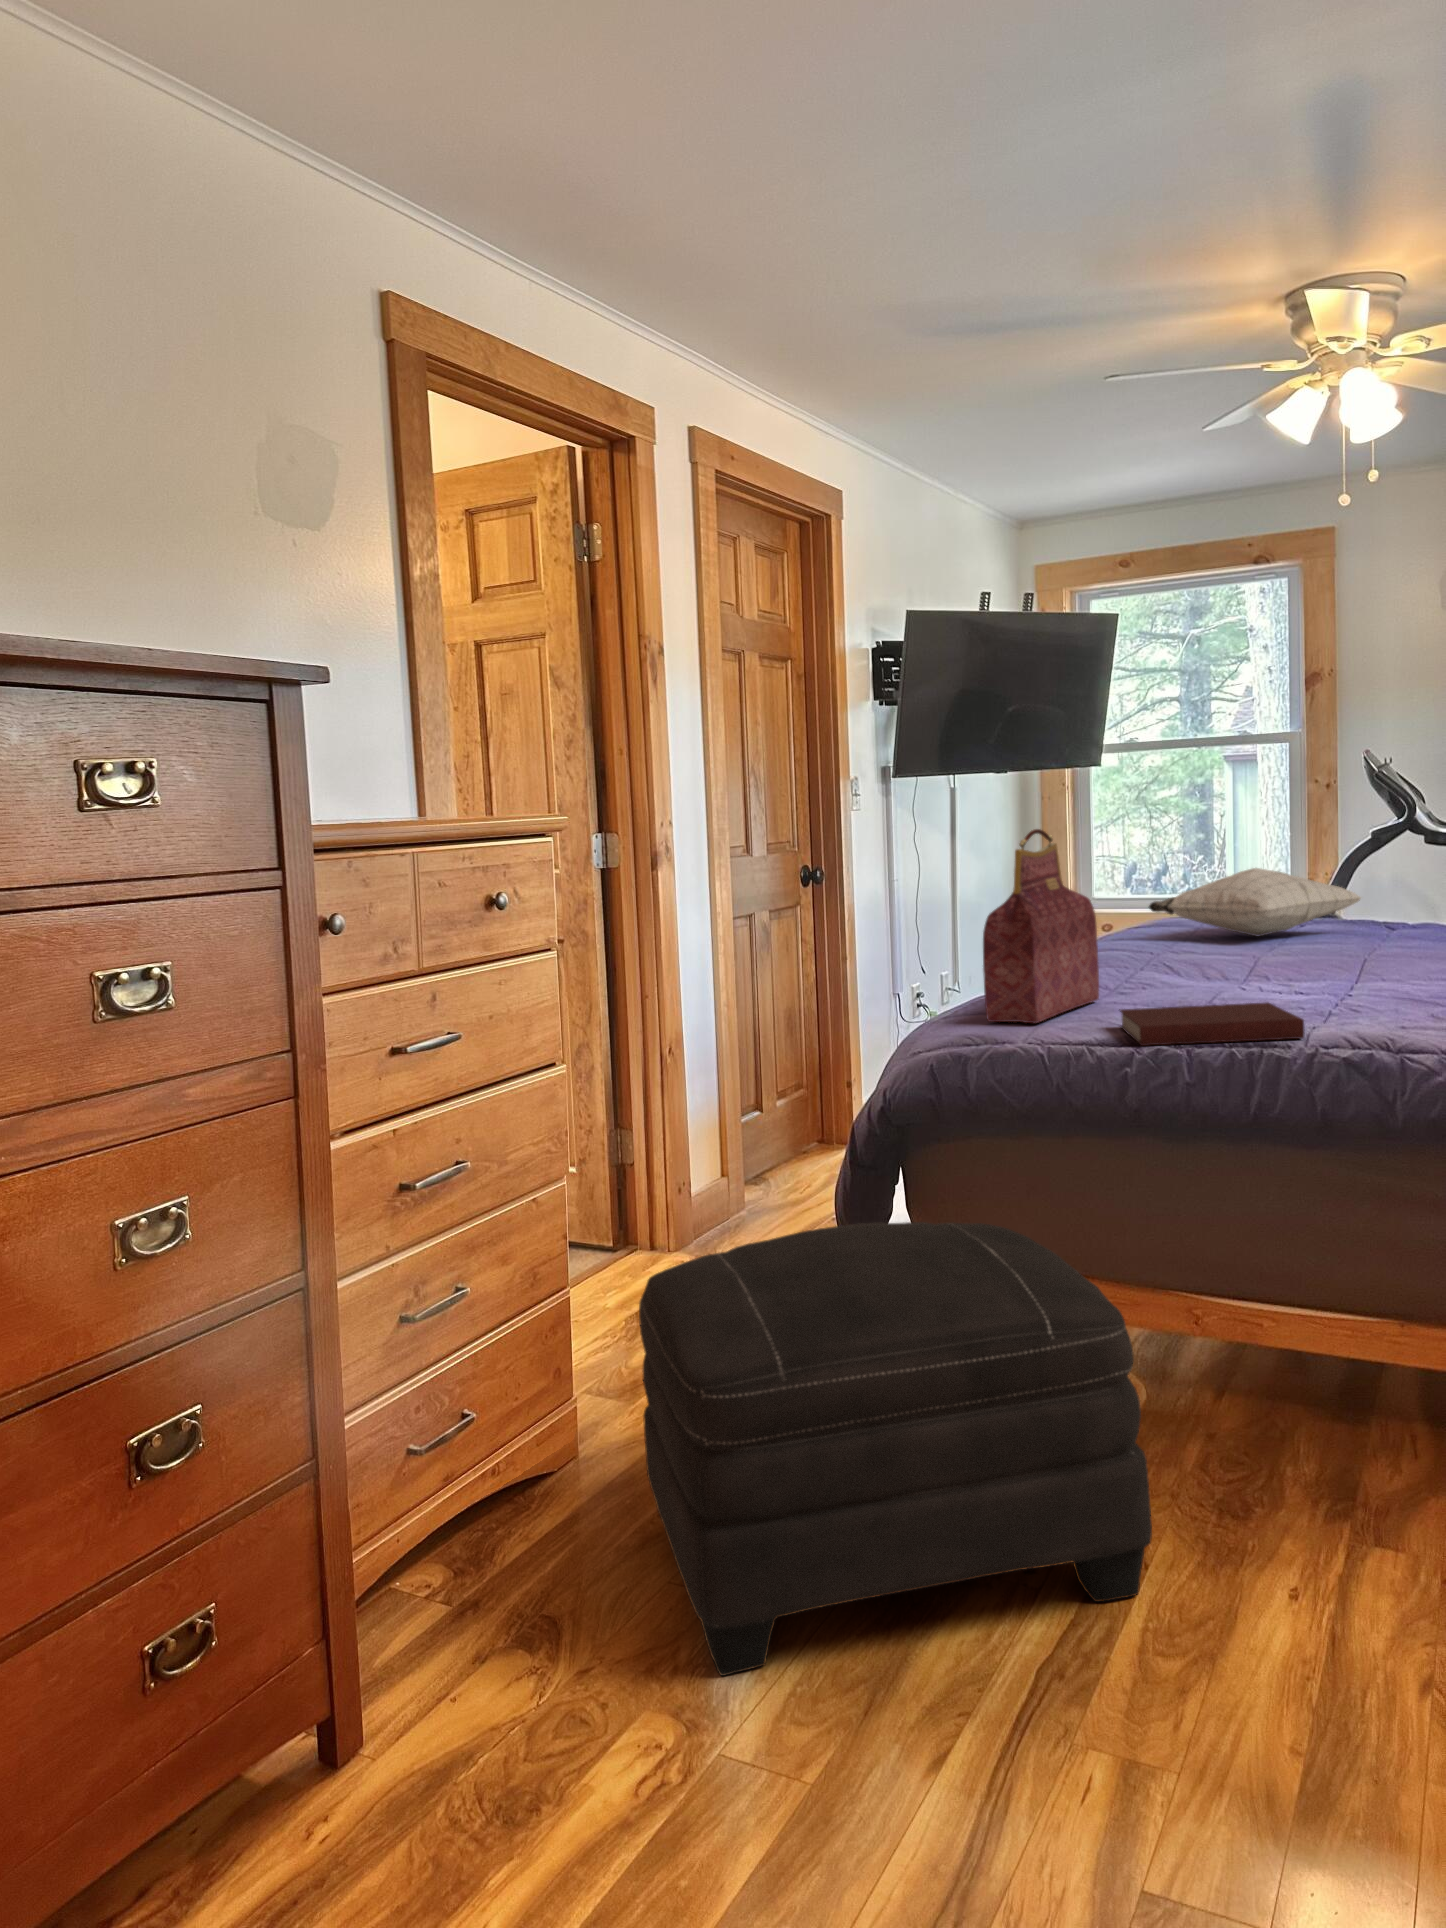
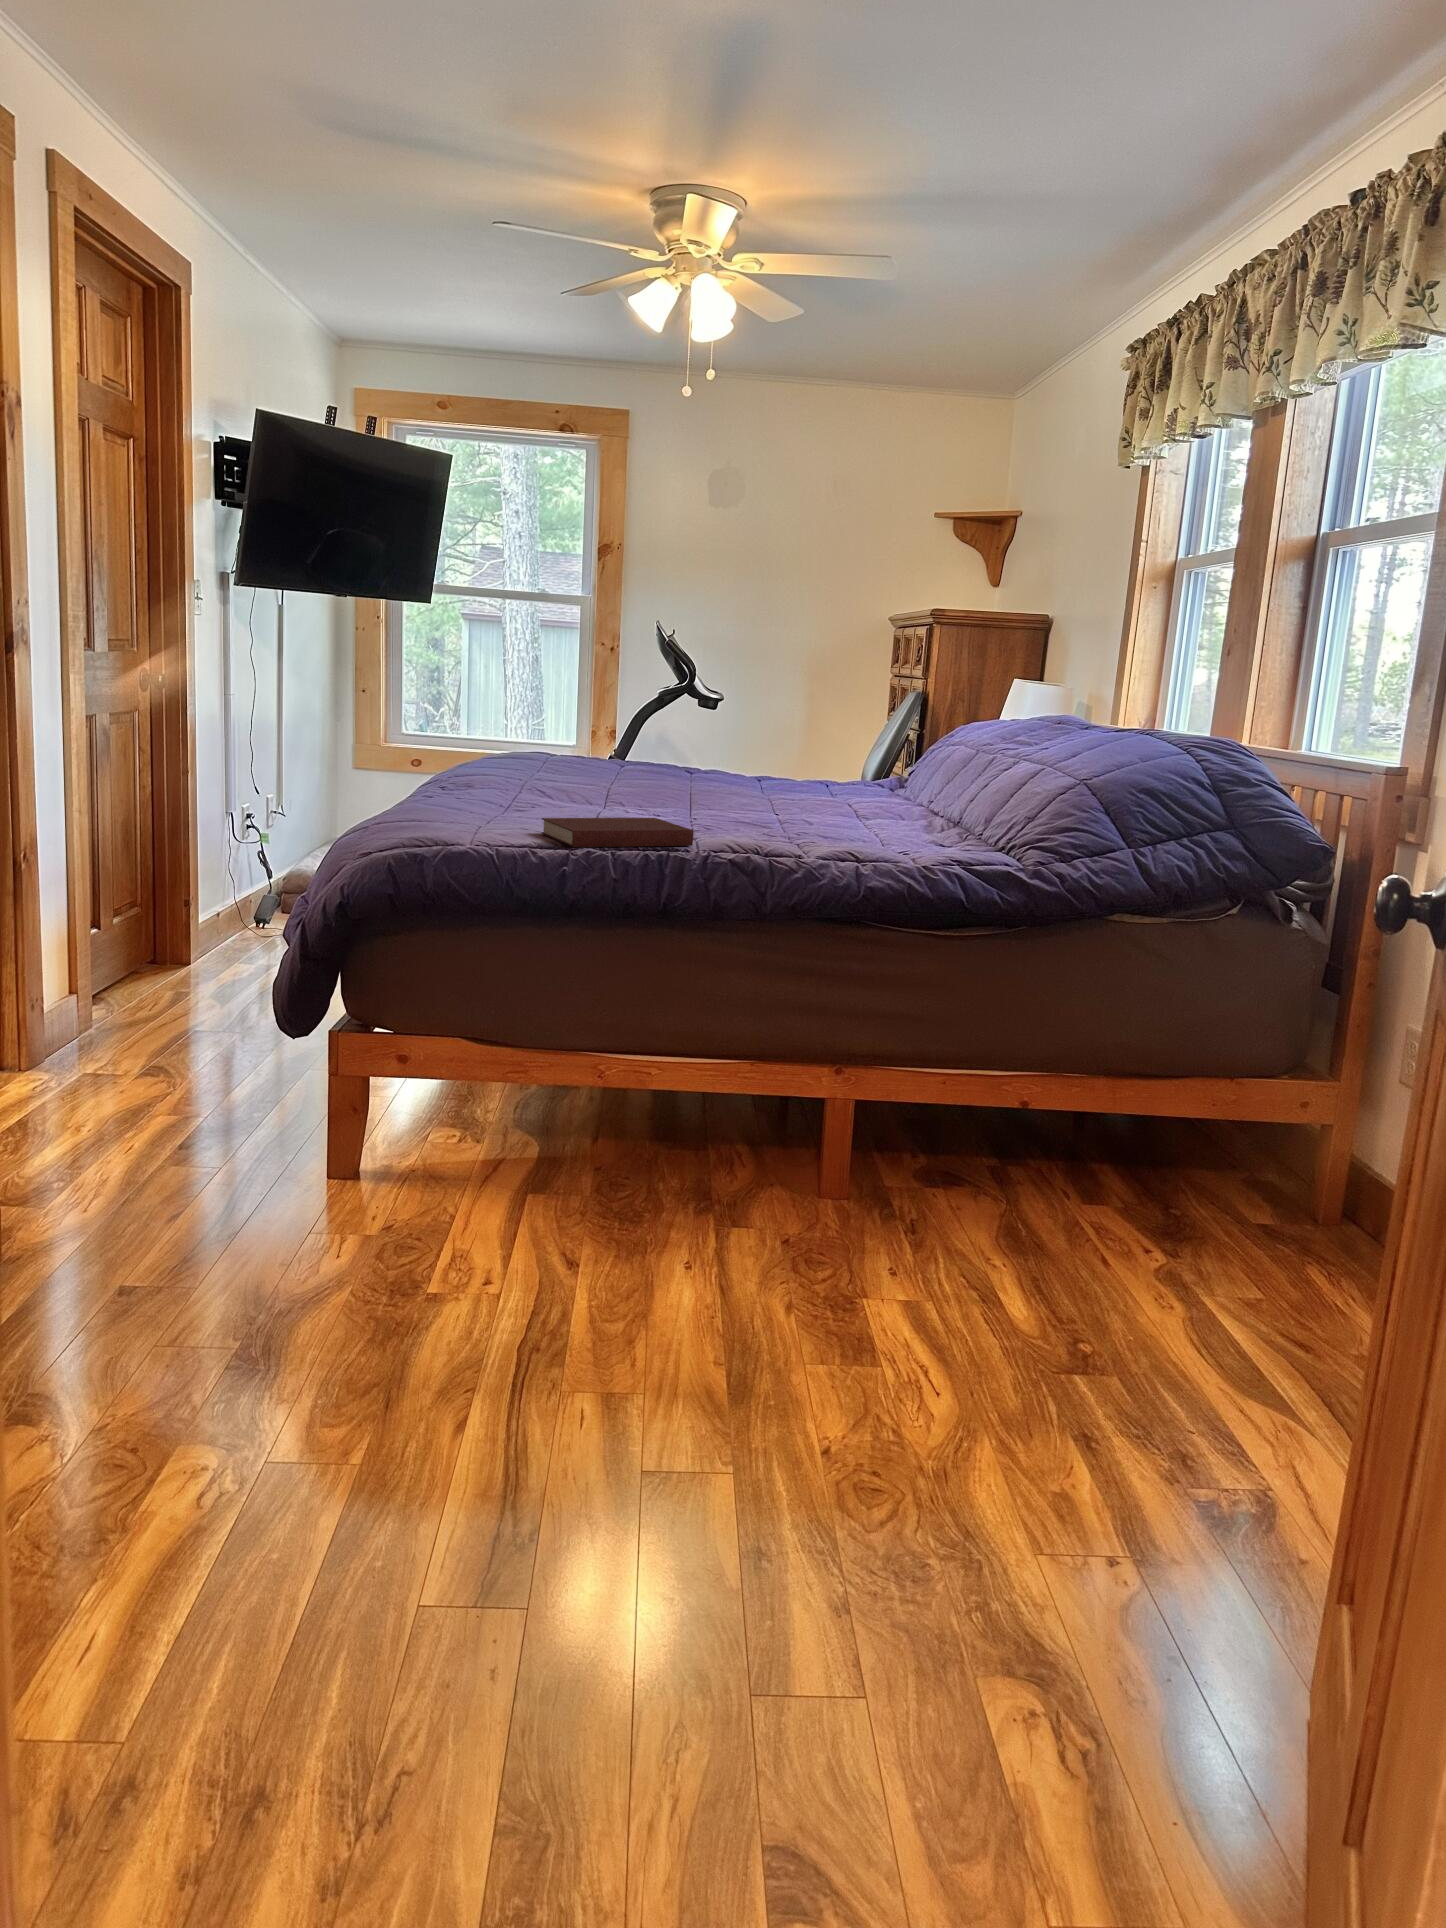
handbag: present [983,829,1099,1023] -> none [420,652,504,828]
pillow: present [1149,868,1361,937] -> none [496,713,666,773]
ottoman: present [639,1222,1152,1676] -> none [110,1000,595,1416]

